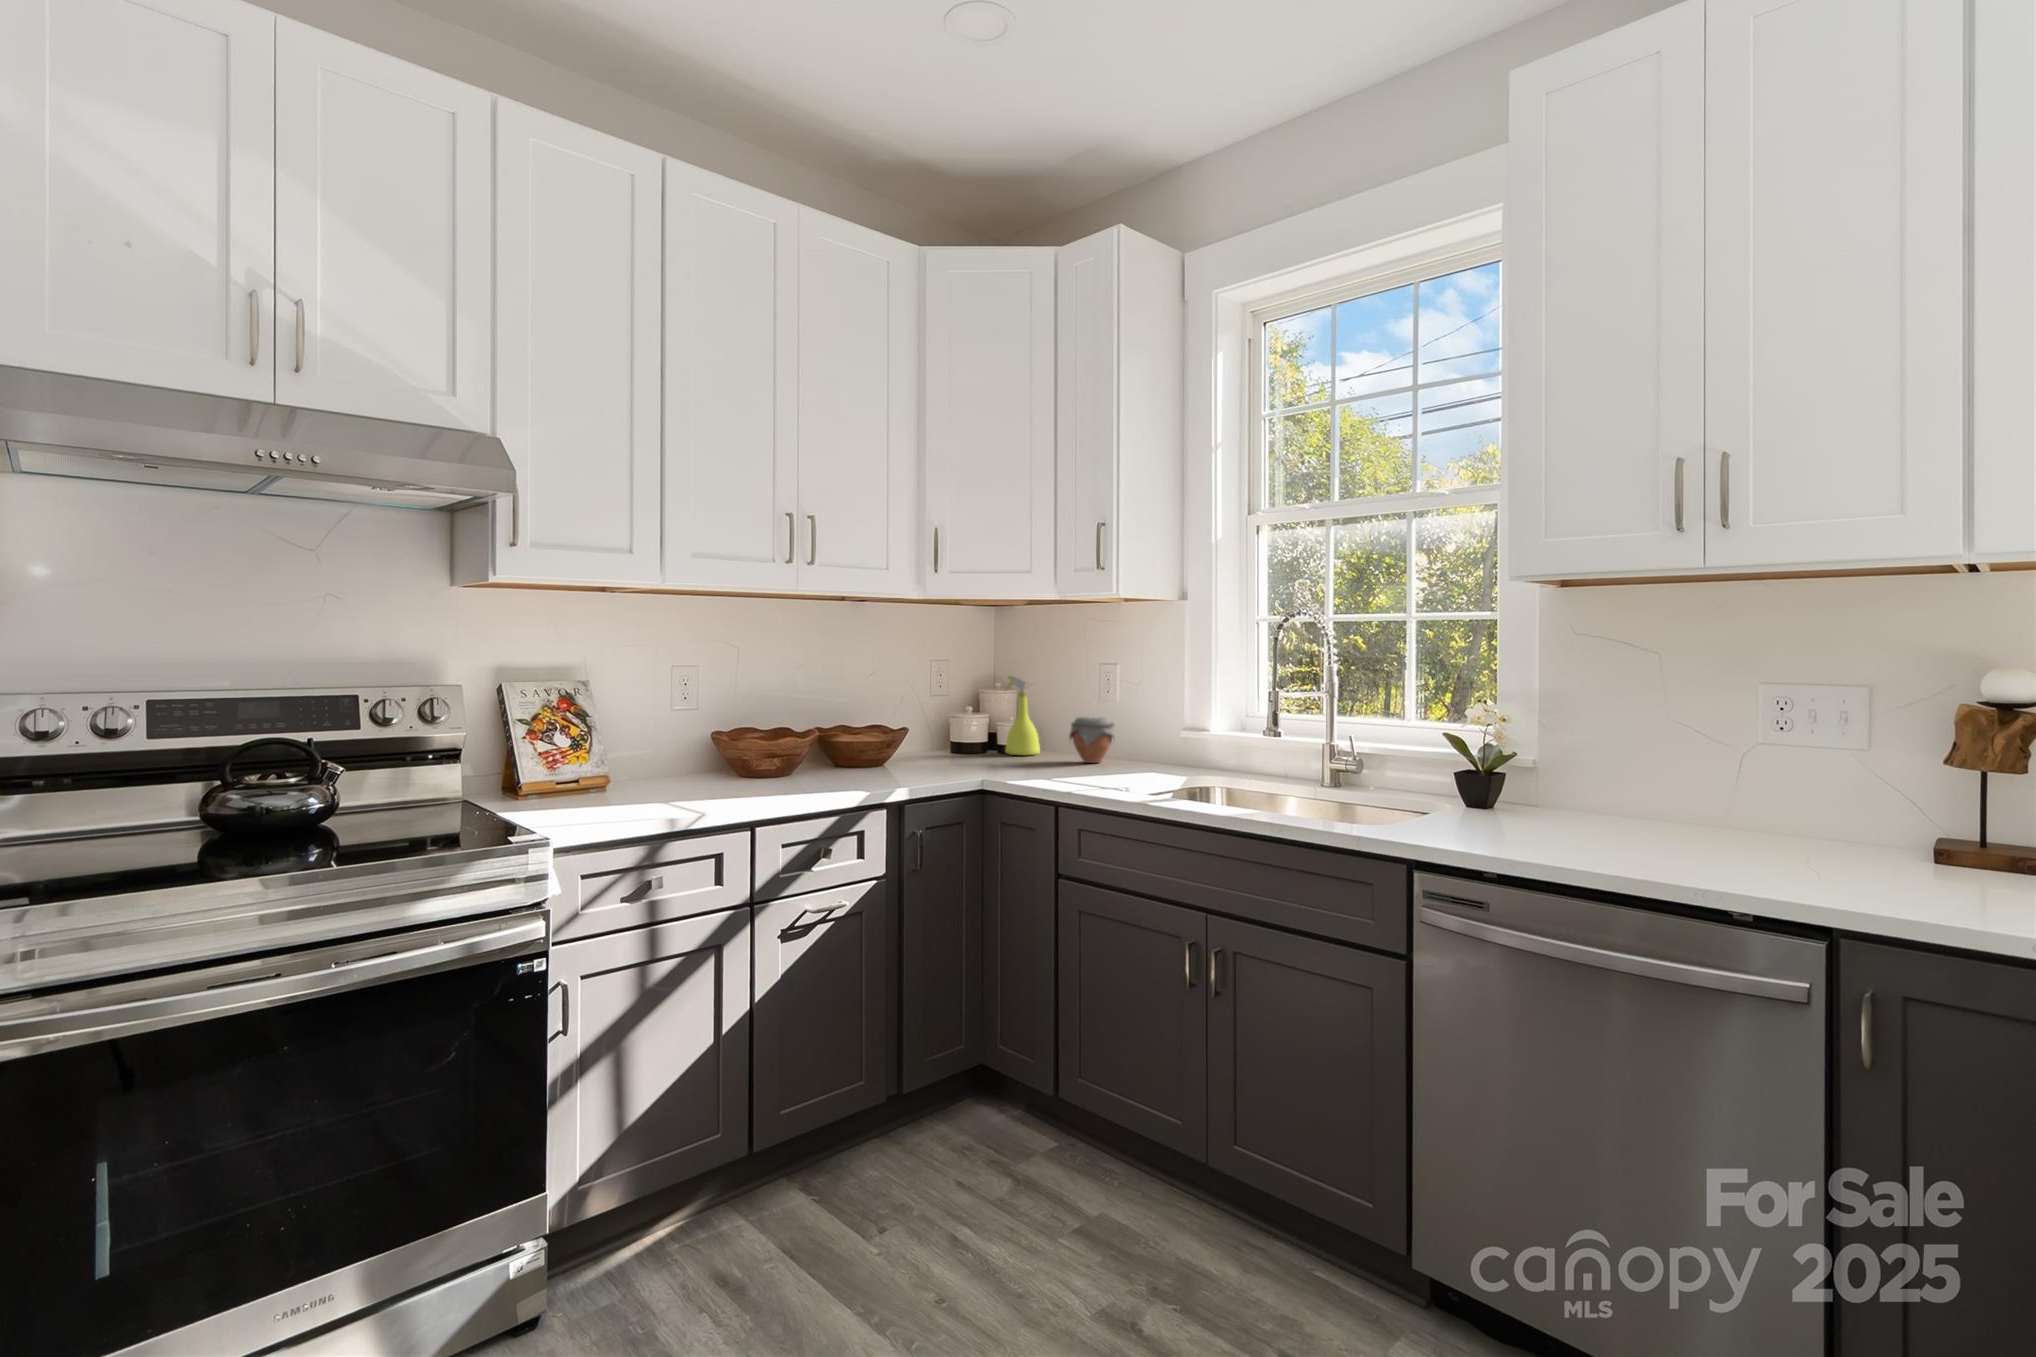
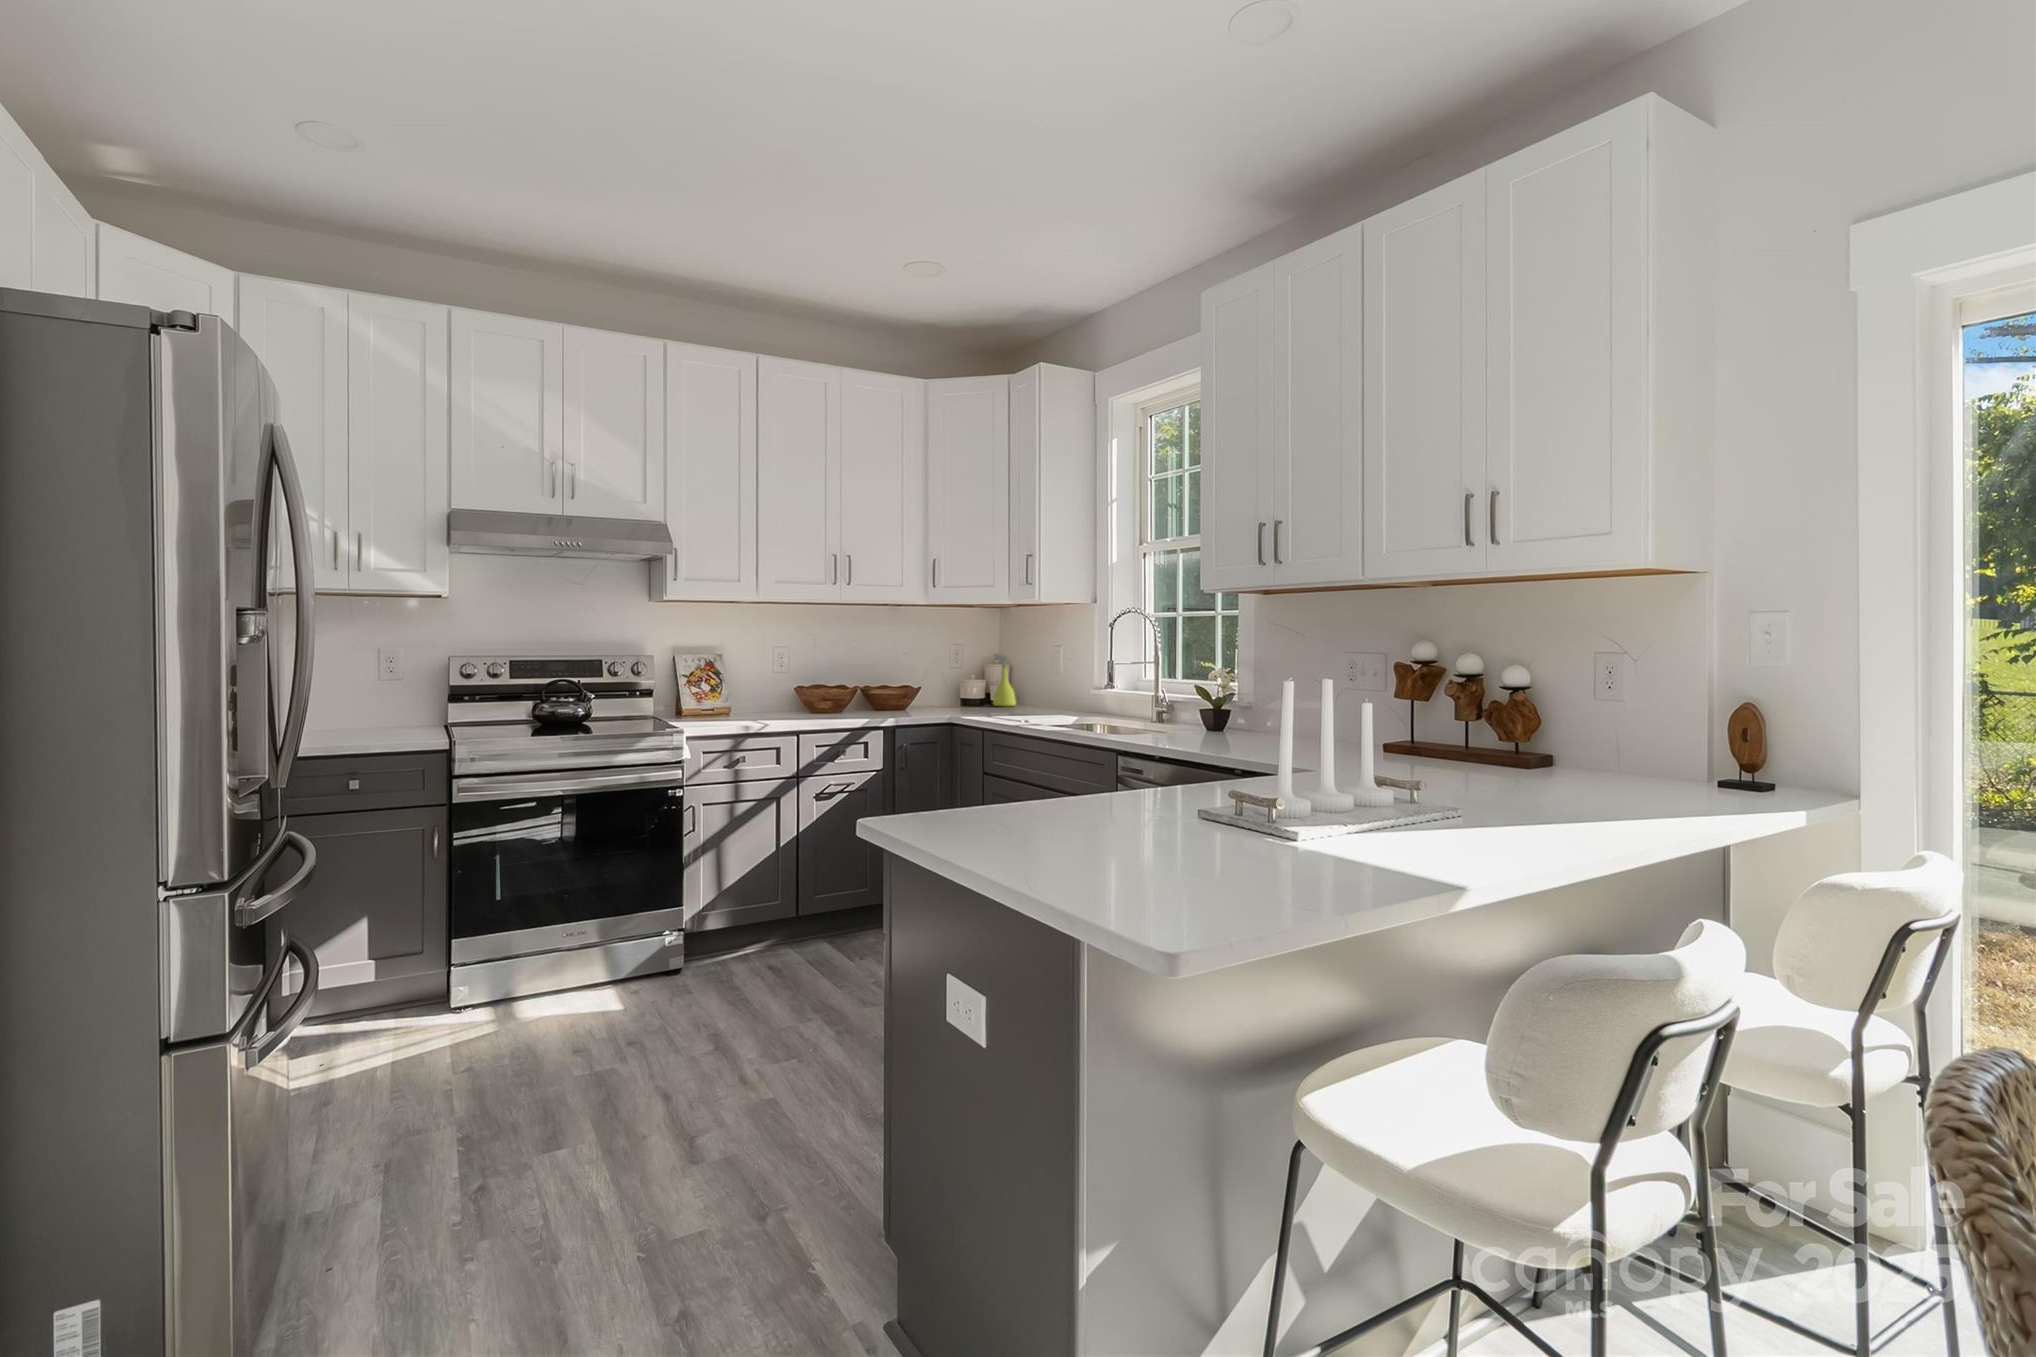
jar: present [1069,717,1114,763] -> none [1022,680,1053,710]

